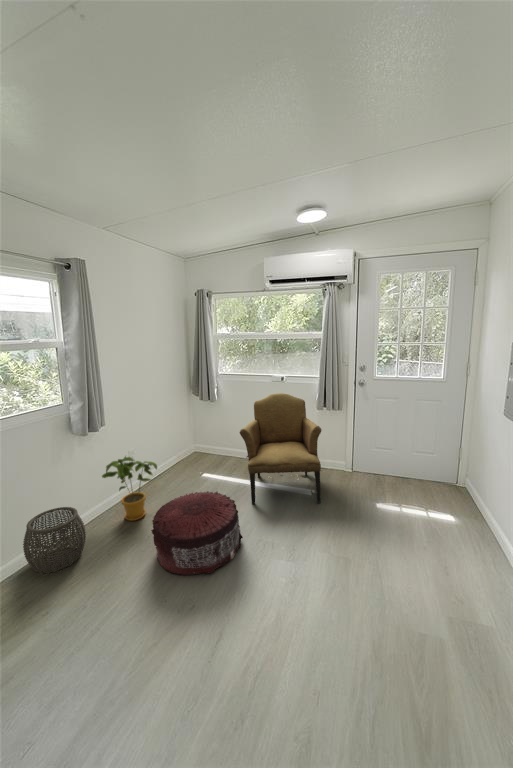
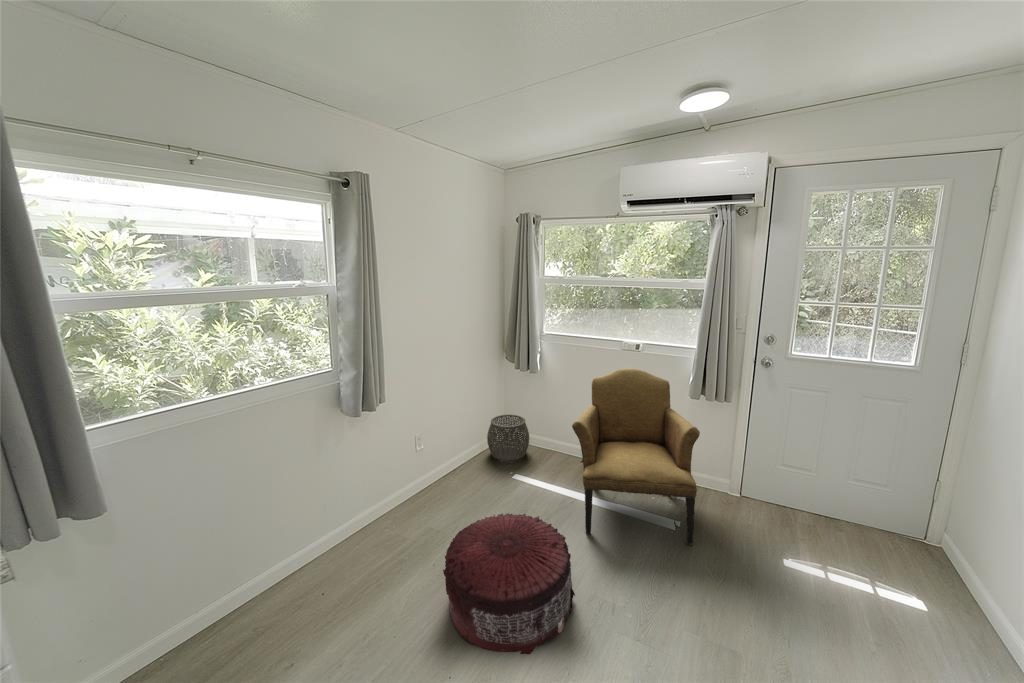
house plant: present [102,456,157,521] -> none [380,449,454,539]
woven basket: present [23,507,86,574] -> present [487,414,529,461]

